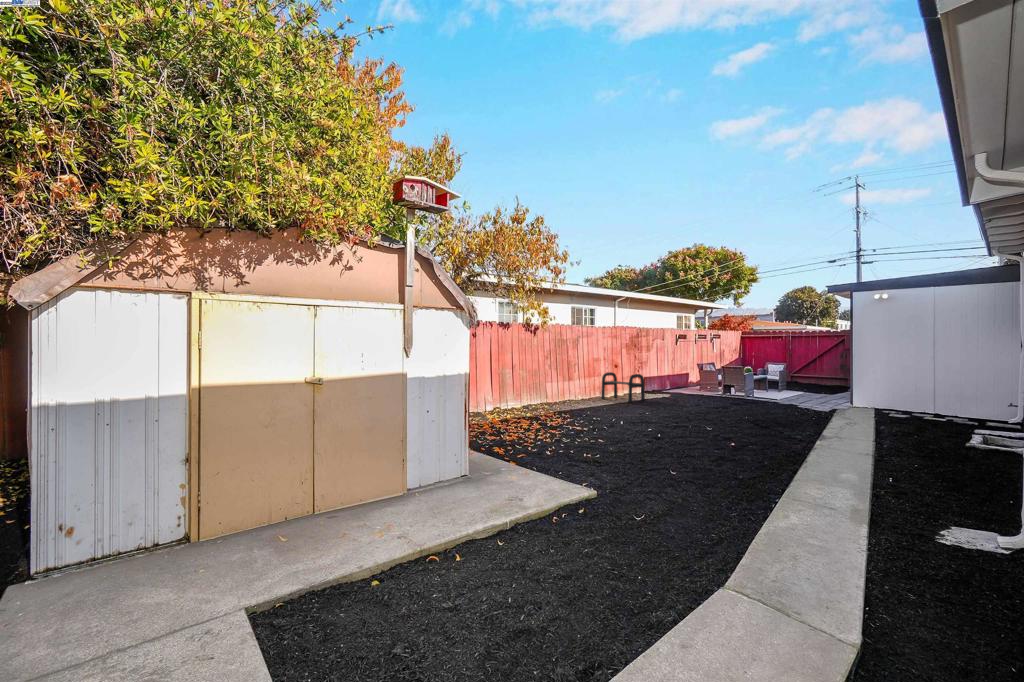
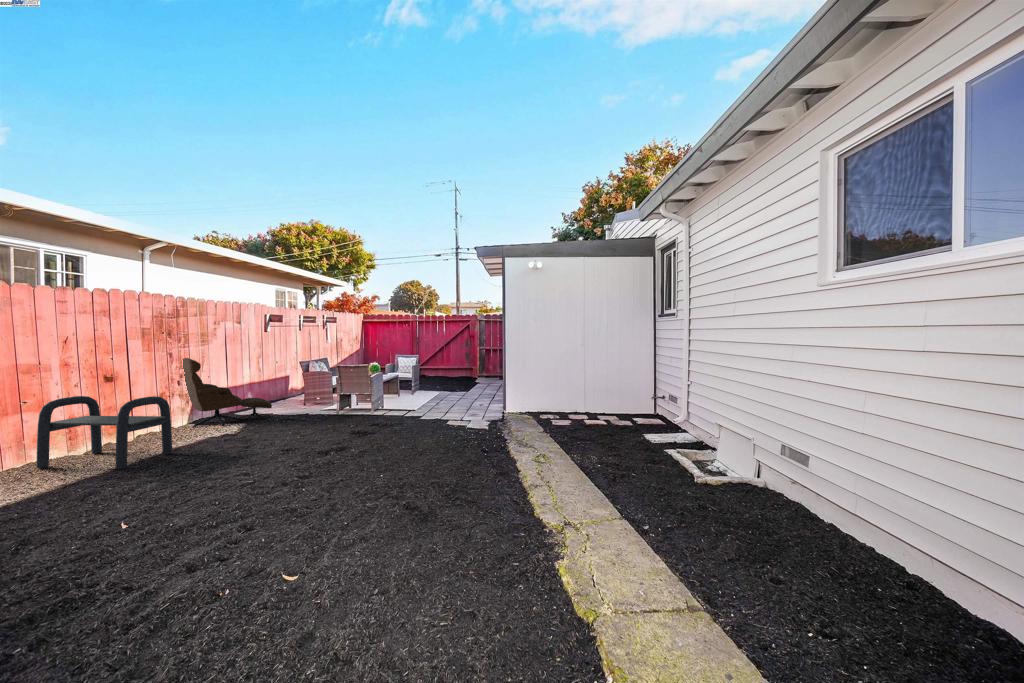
lounge chair: none [639,359,682,395] -> present [183,358,272,427]

